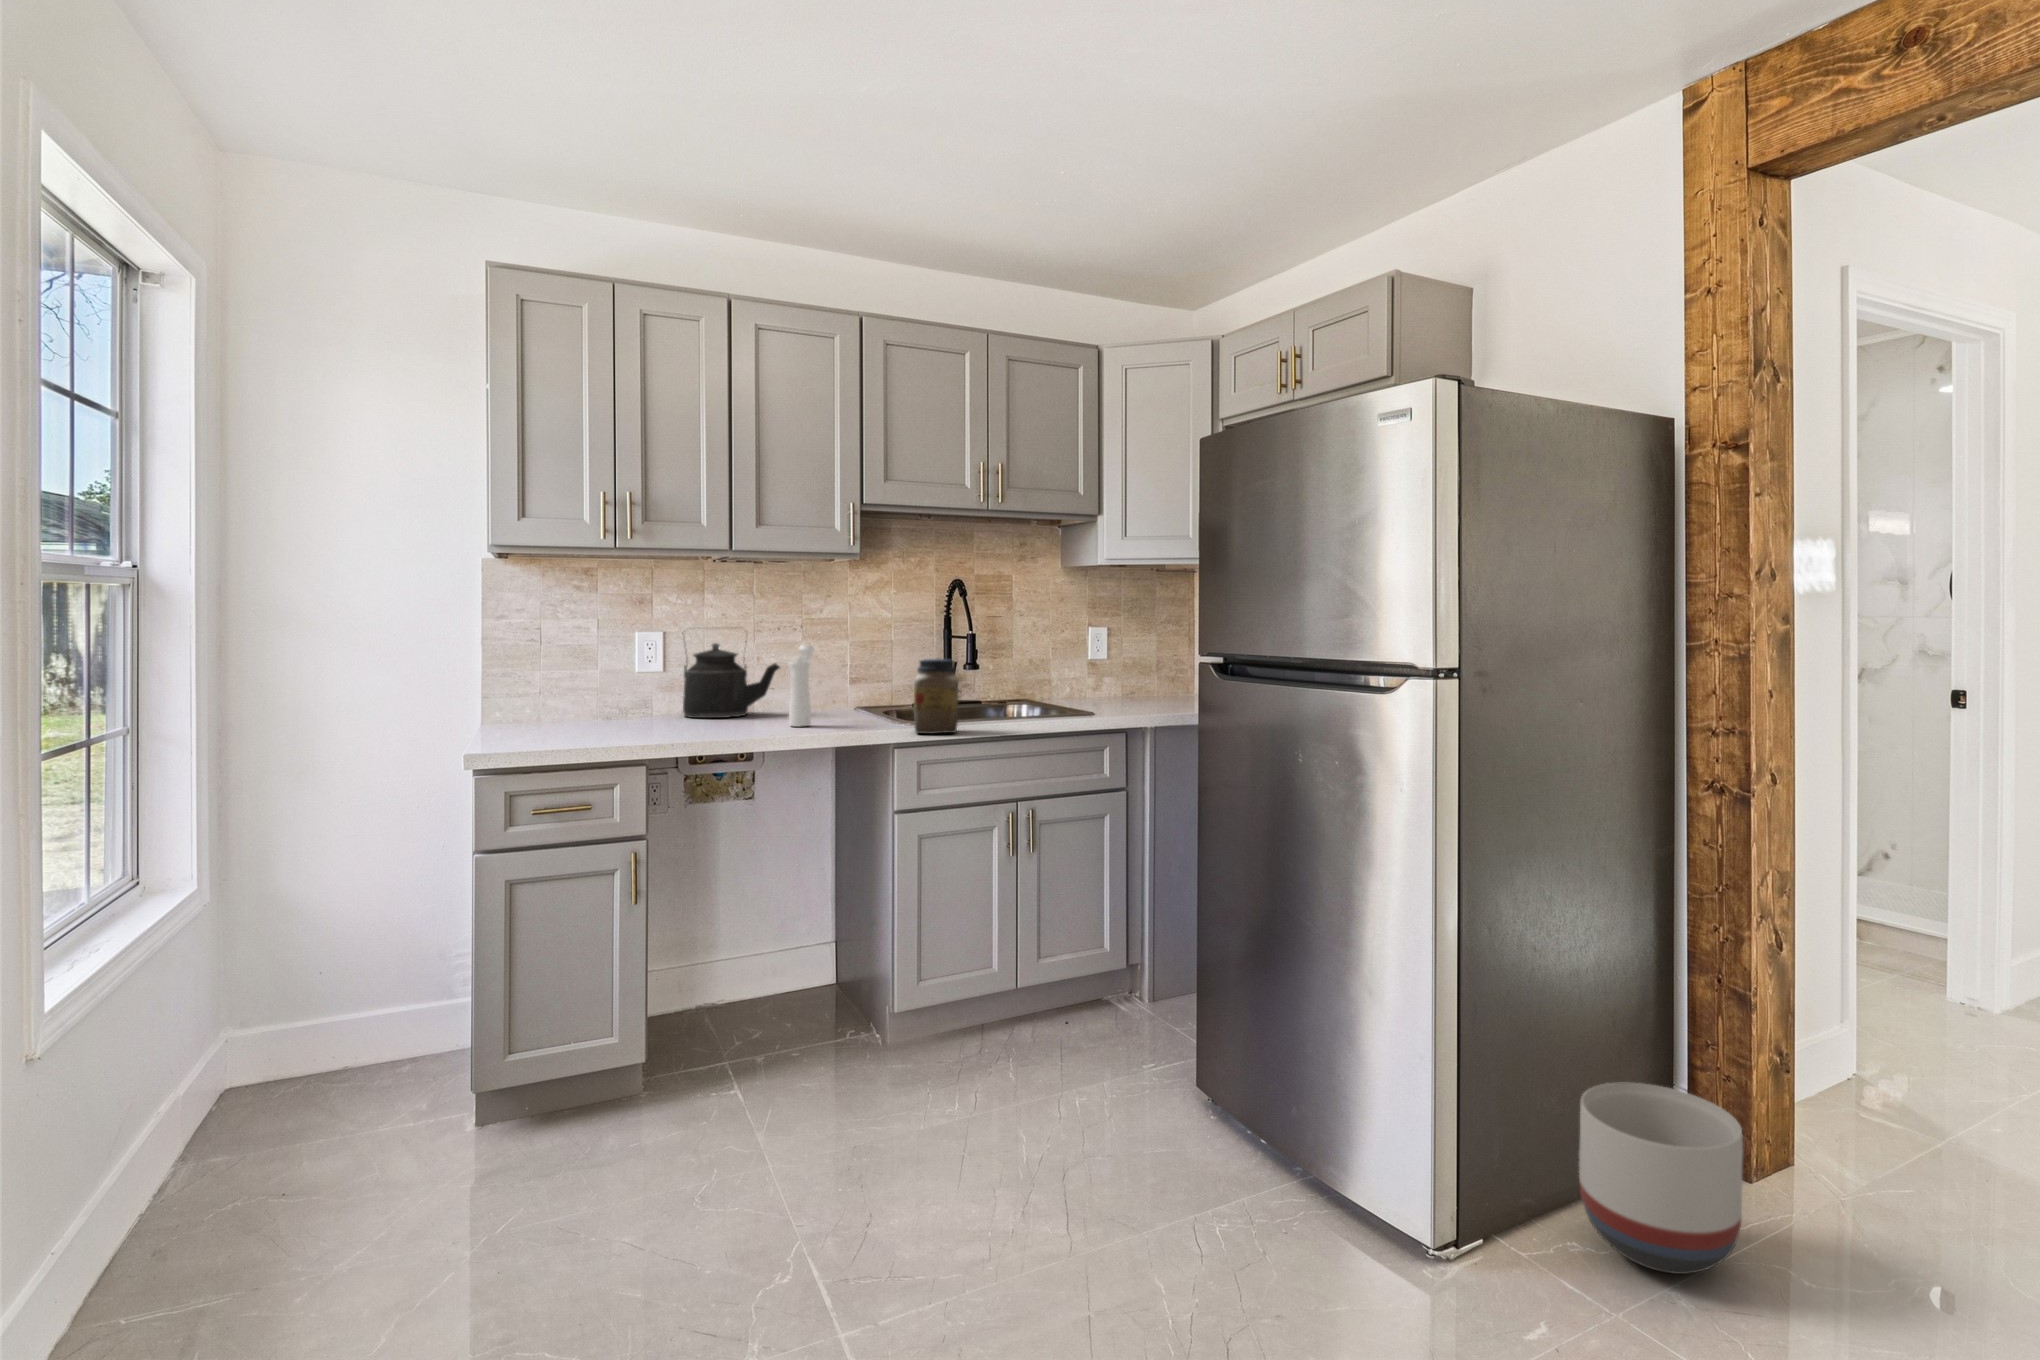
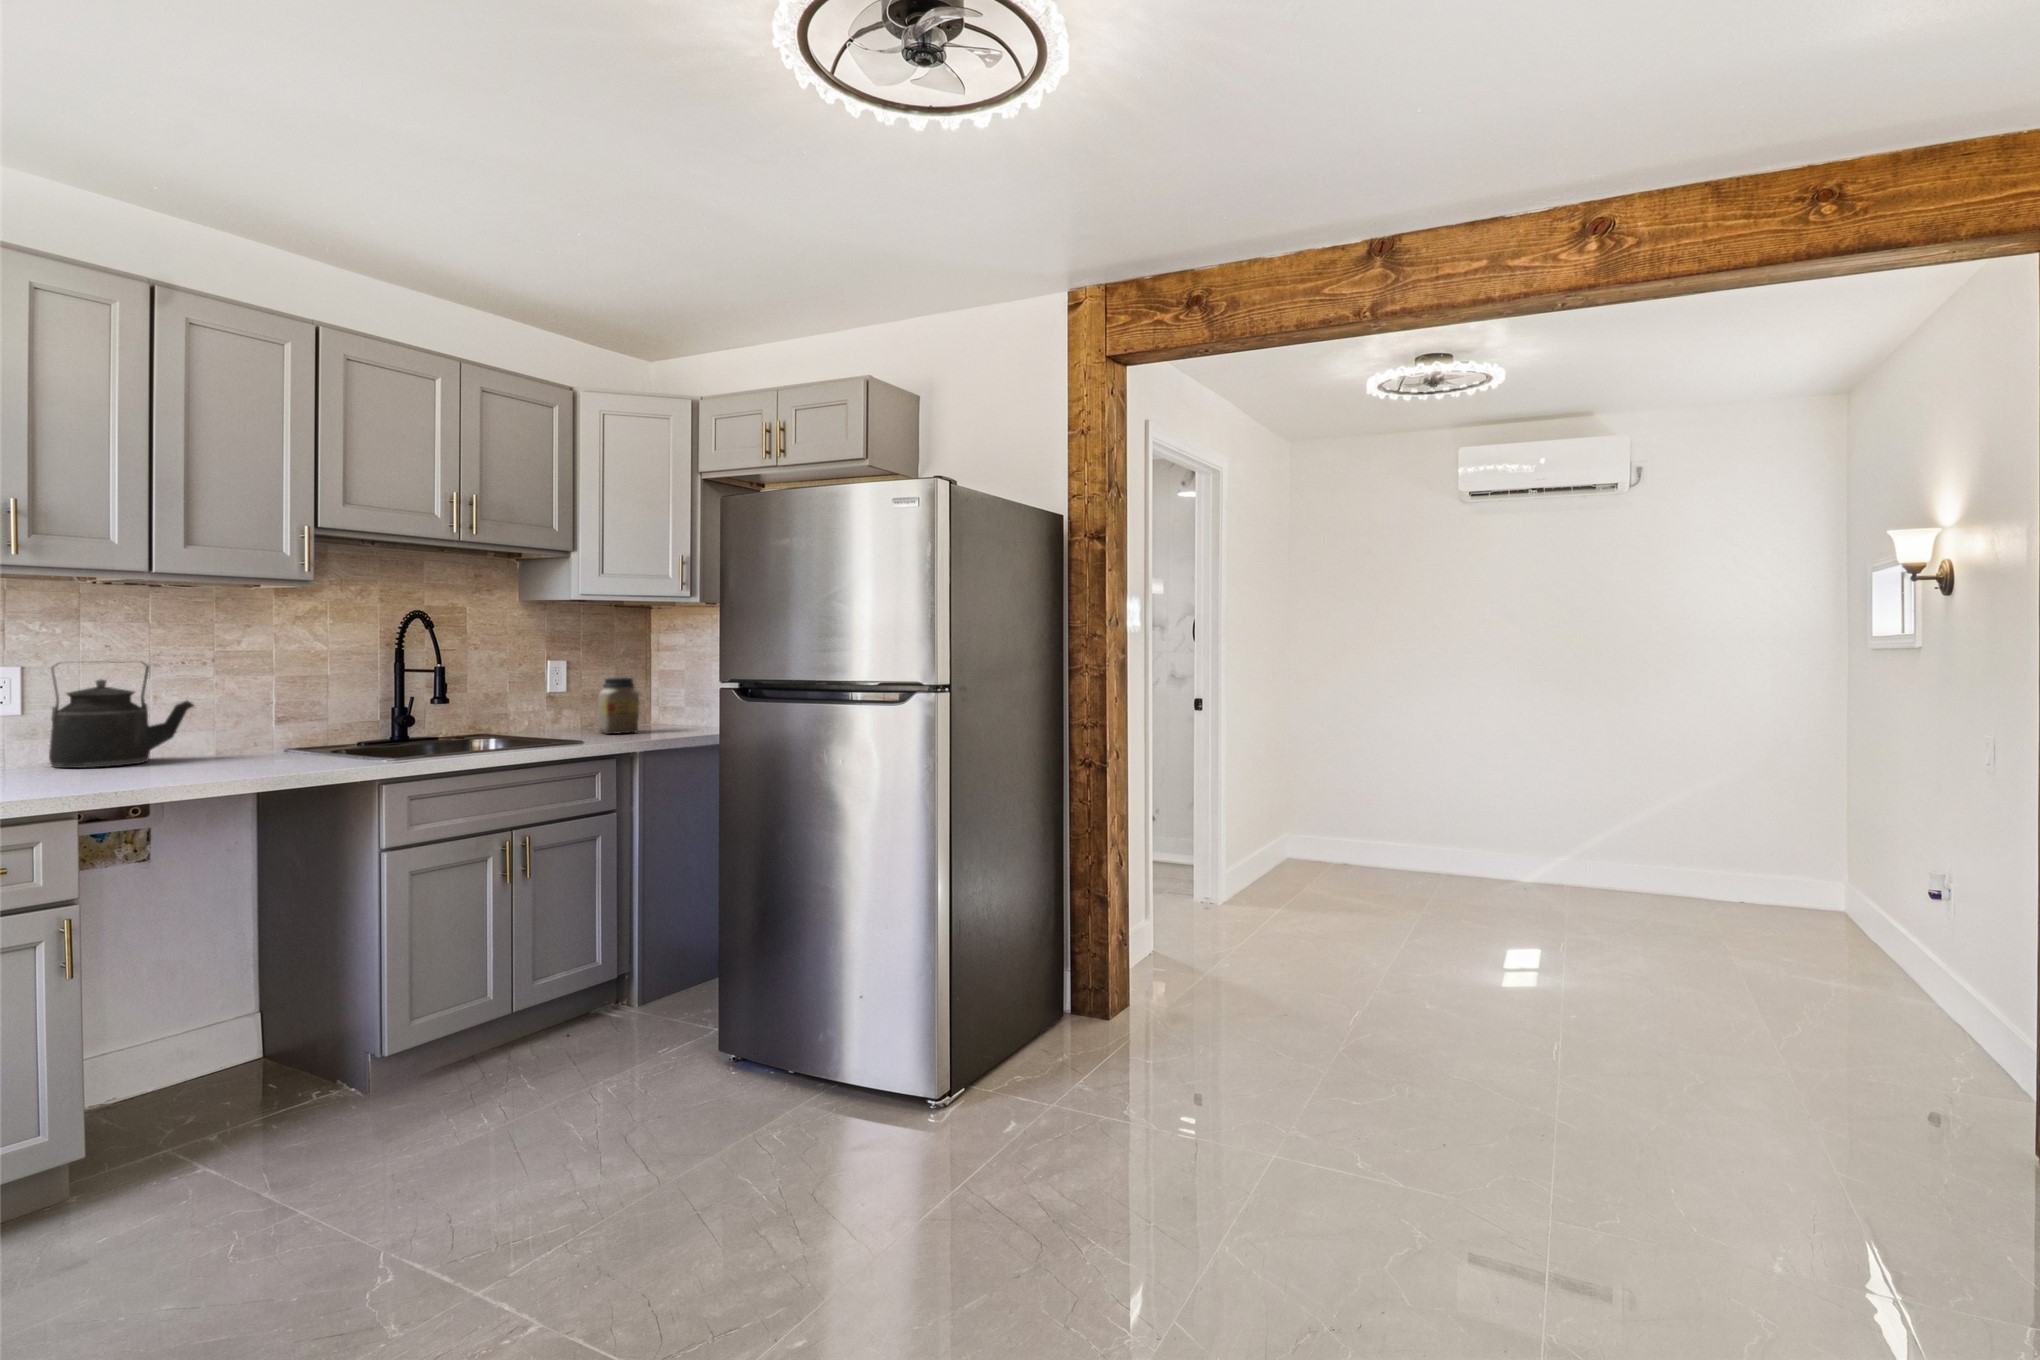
pepper mill: present [789,645,814,726] -> none [235,679,265,768]
jar: present [914,659,959,734] -> present [598,677,639,734]
planter: present [1579,1082,1743,1274] -> none [1023,965,1118,1083]

